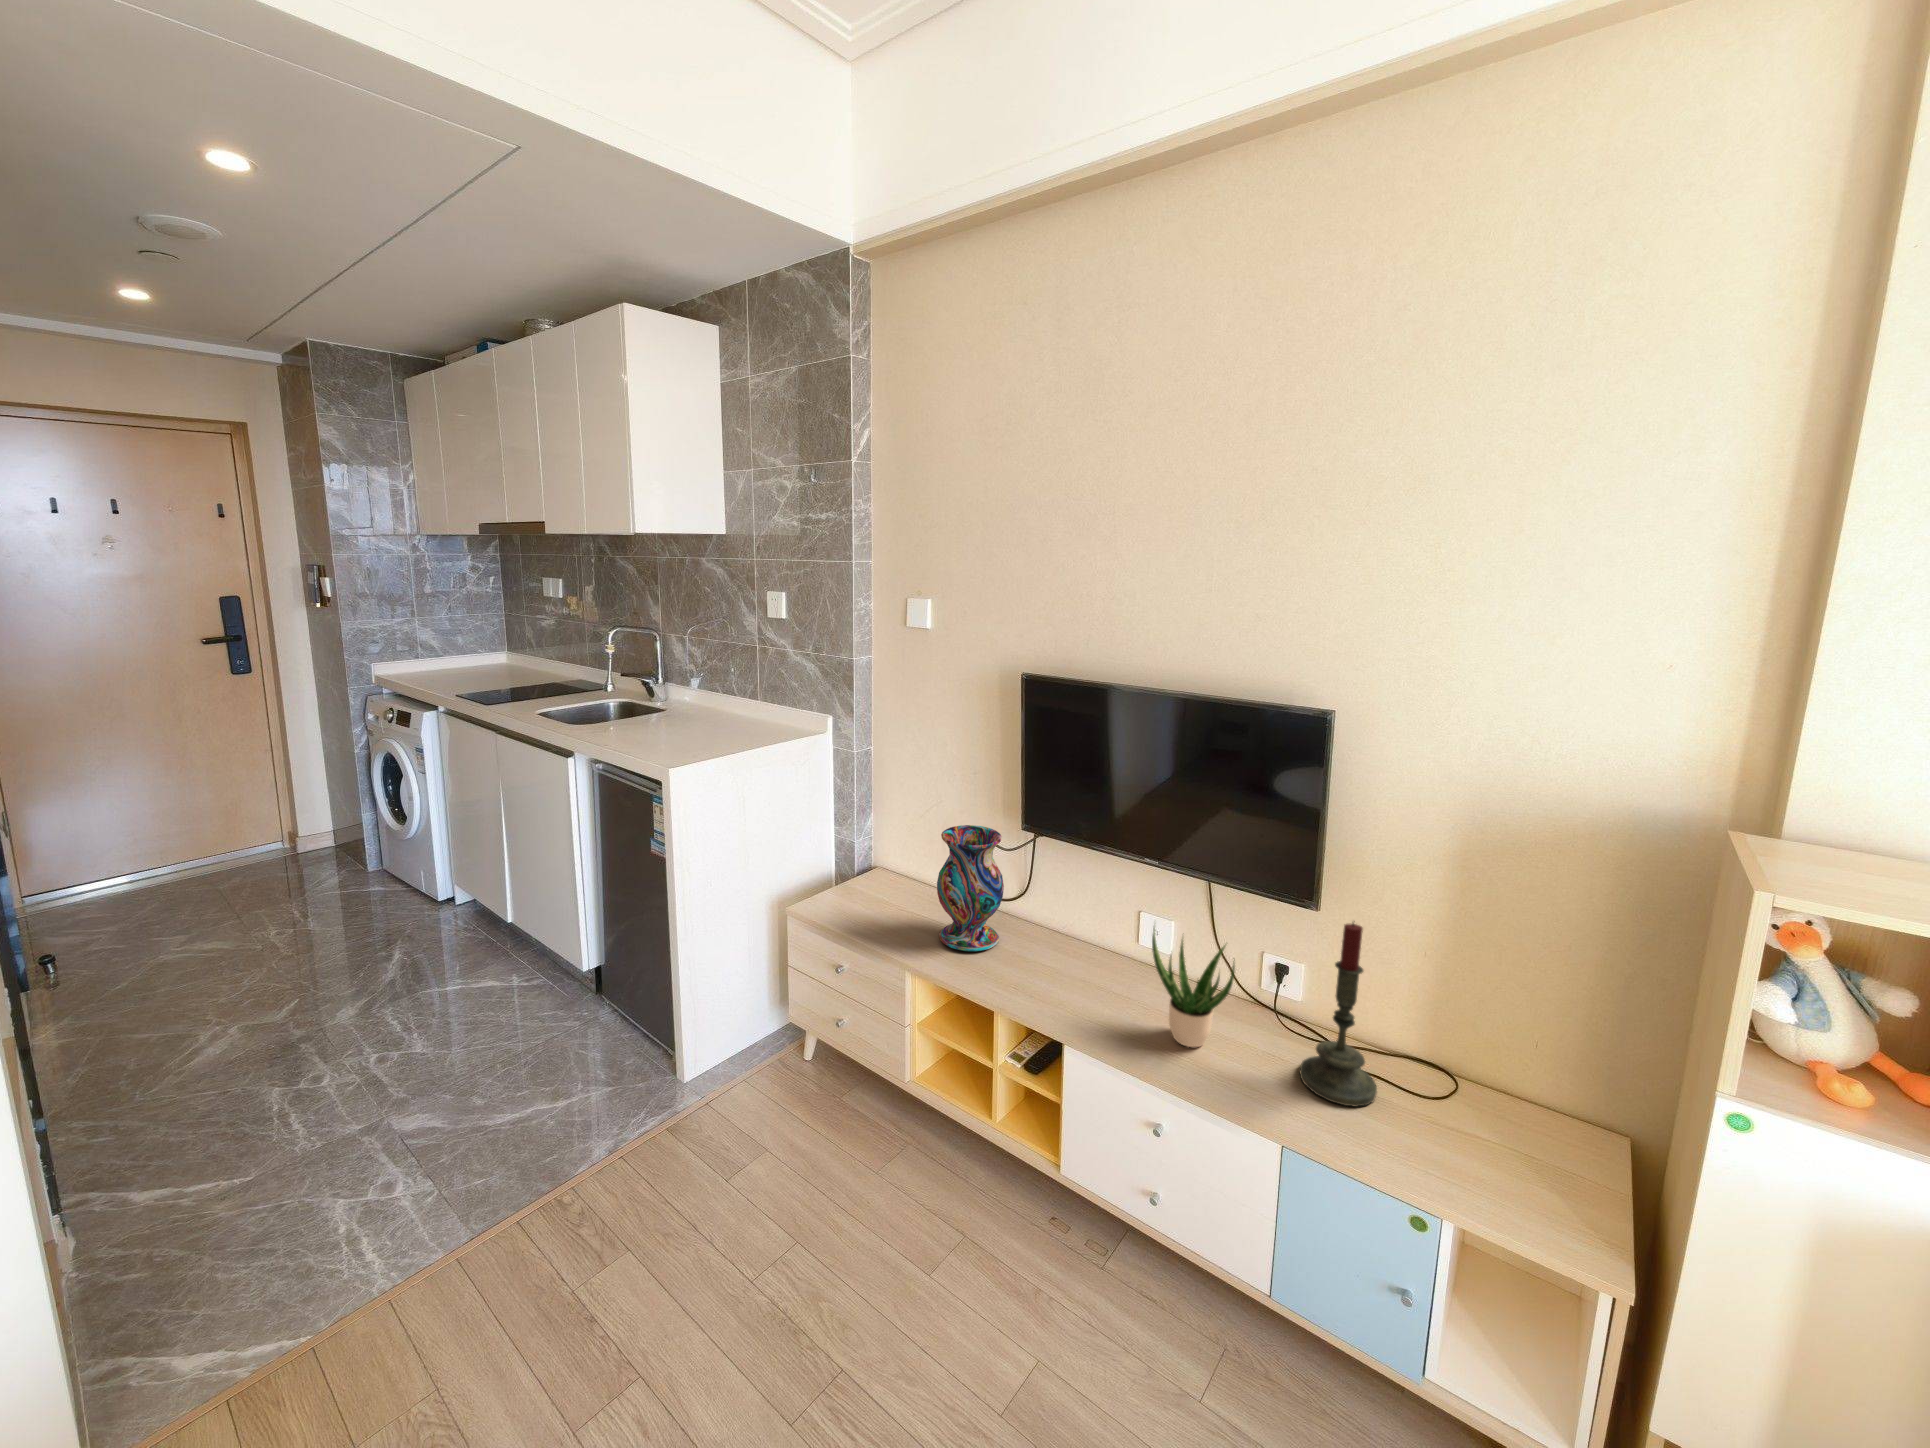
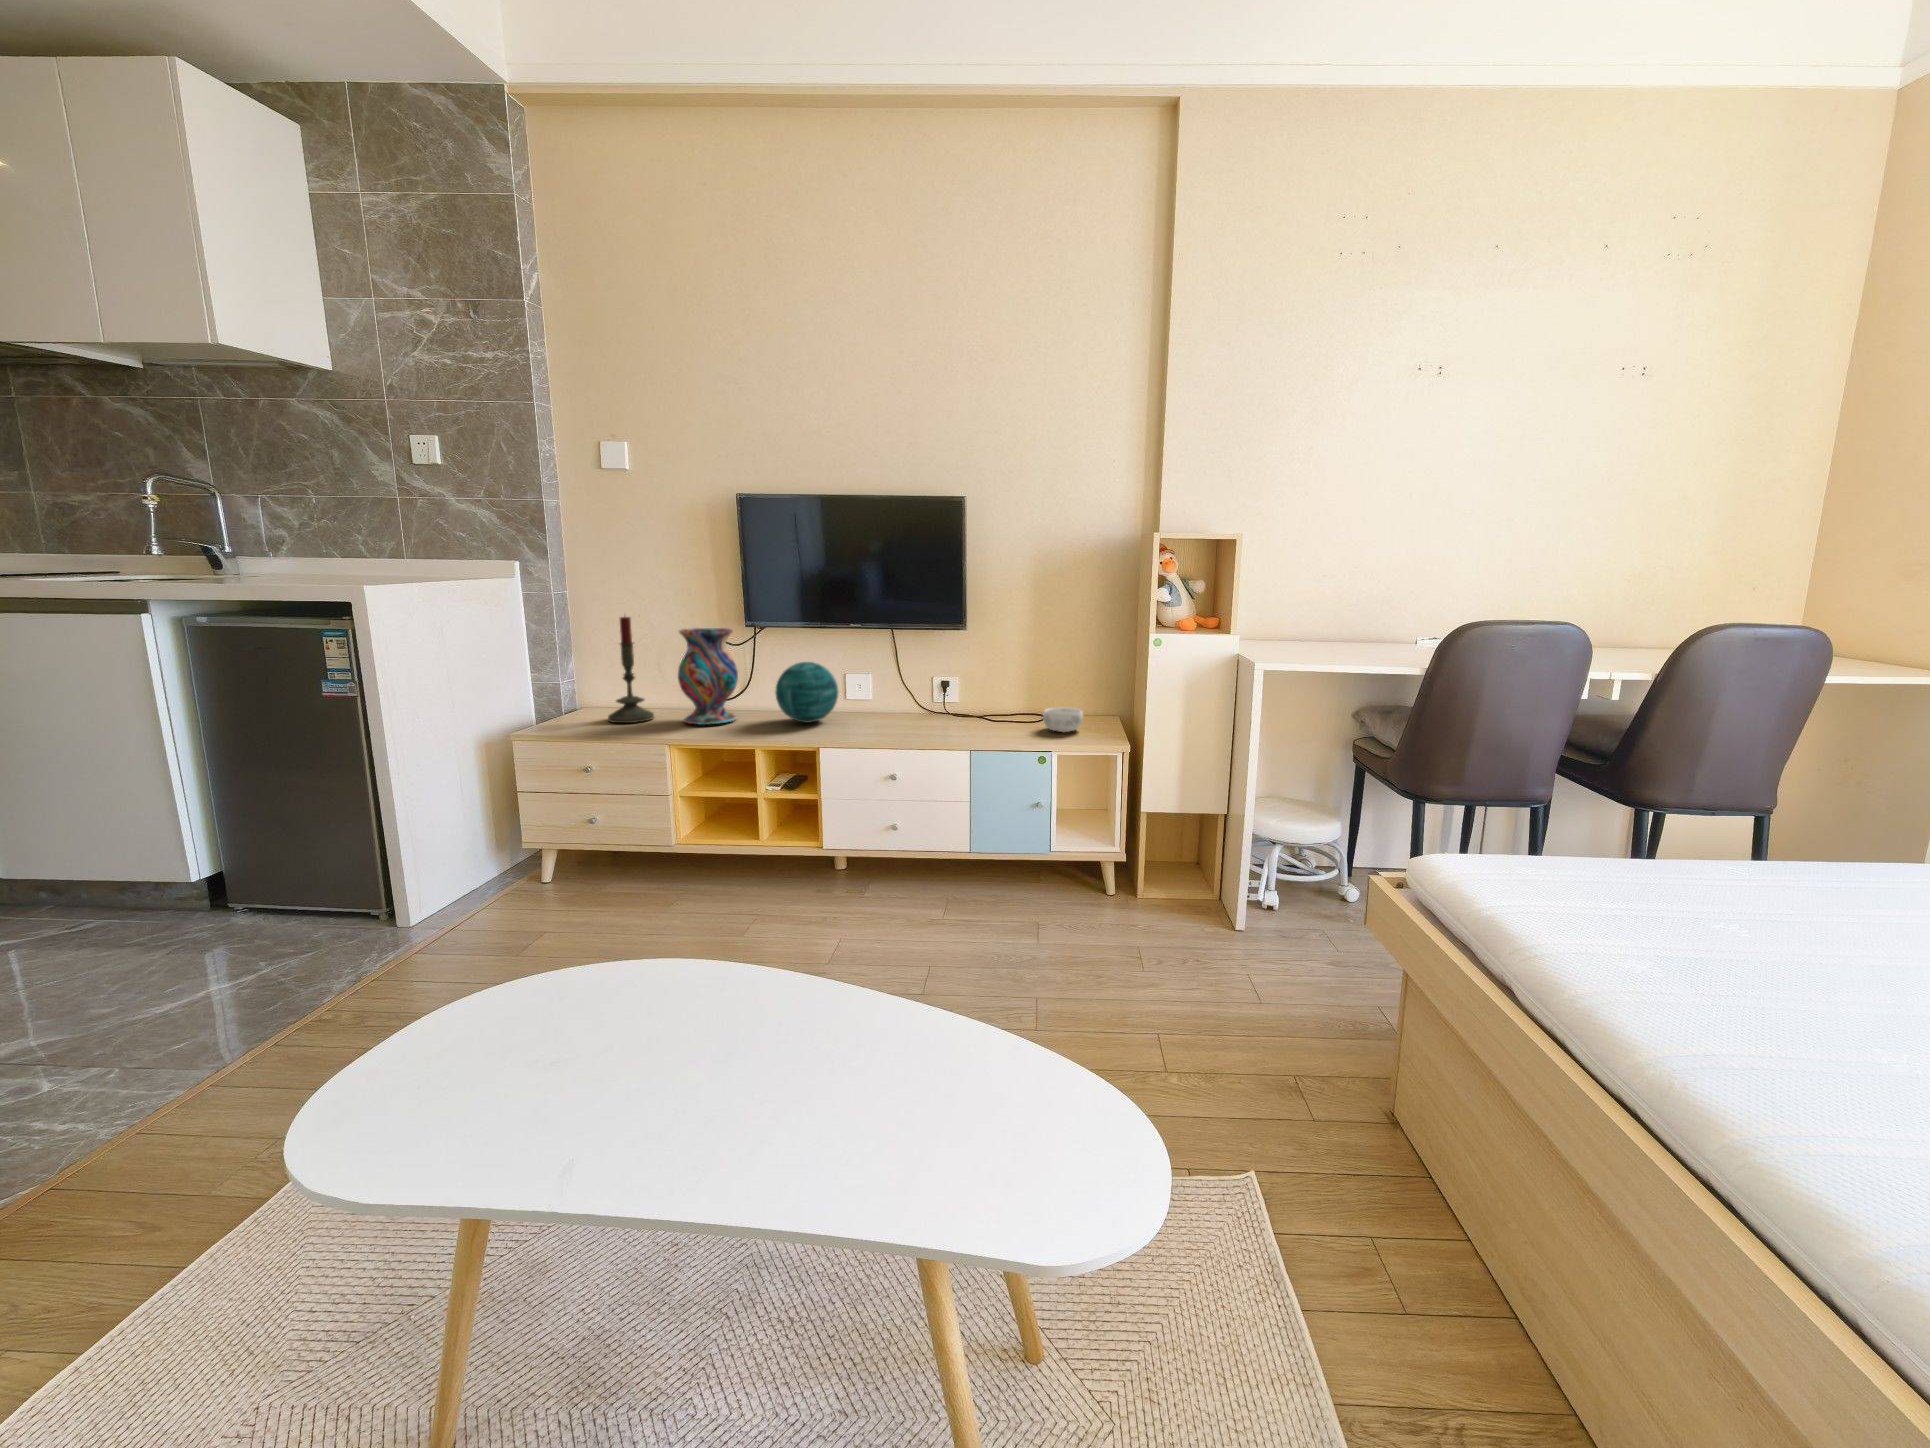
decorative orb: none [1034,900,1116,984] -> present [775,662,838,723]
candle: present [1300,923,1377,1107] -> present [608,617,654,723]
potted plant: present [1152,927,1235,1047] -> none [871,650,928,729]
decorative bowl: none [1434,1101,1523,1173] -> present [1043,708,1083,732]

